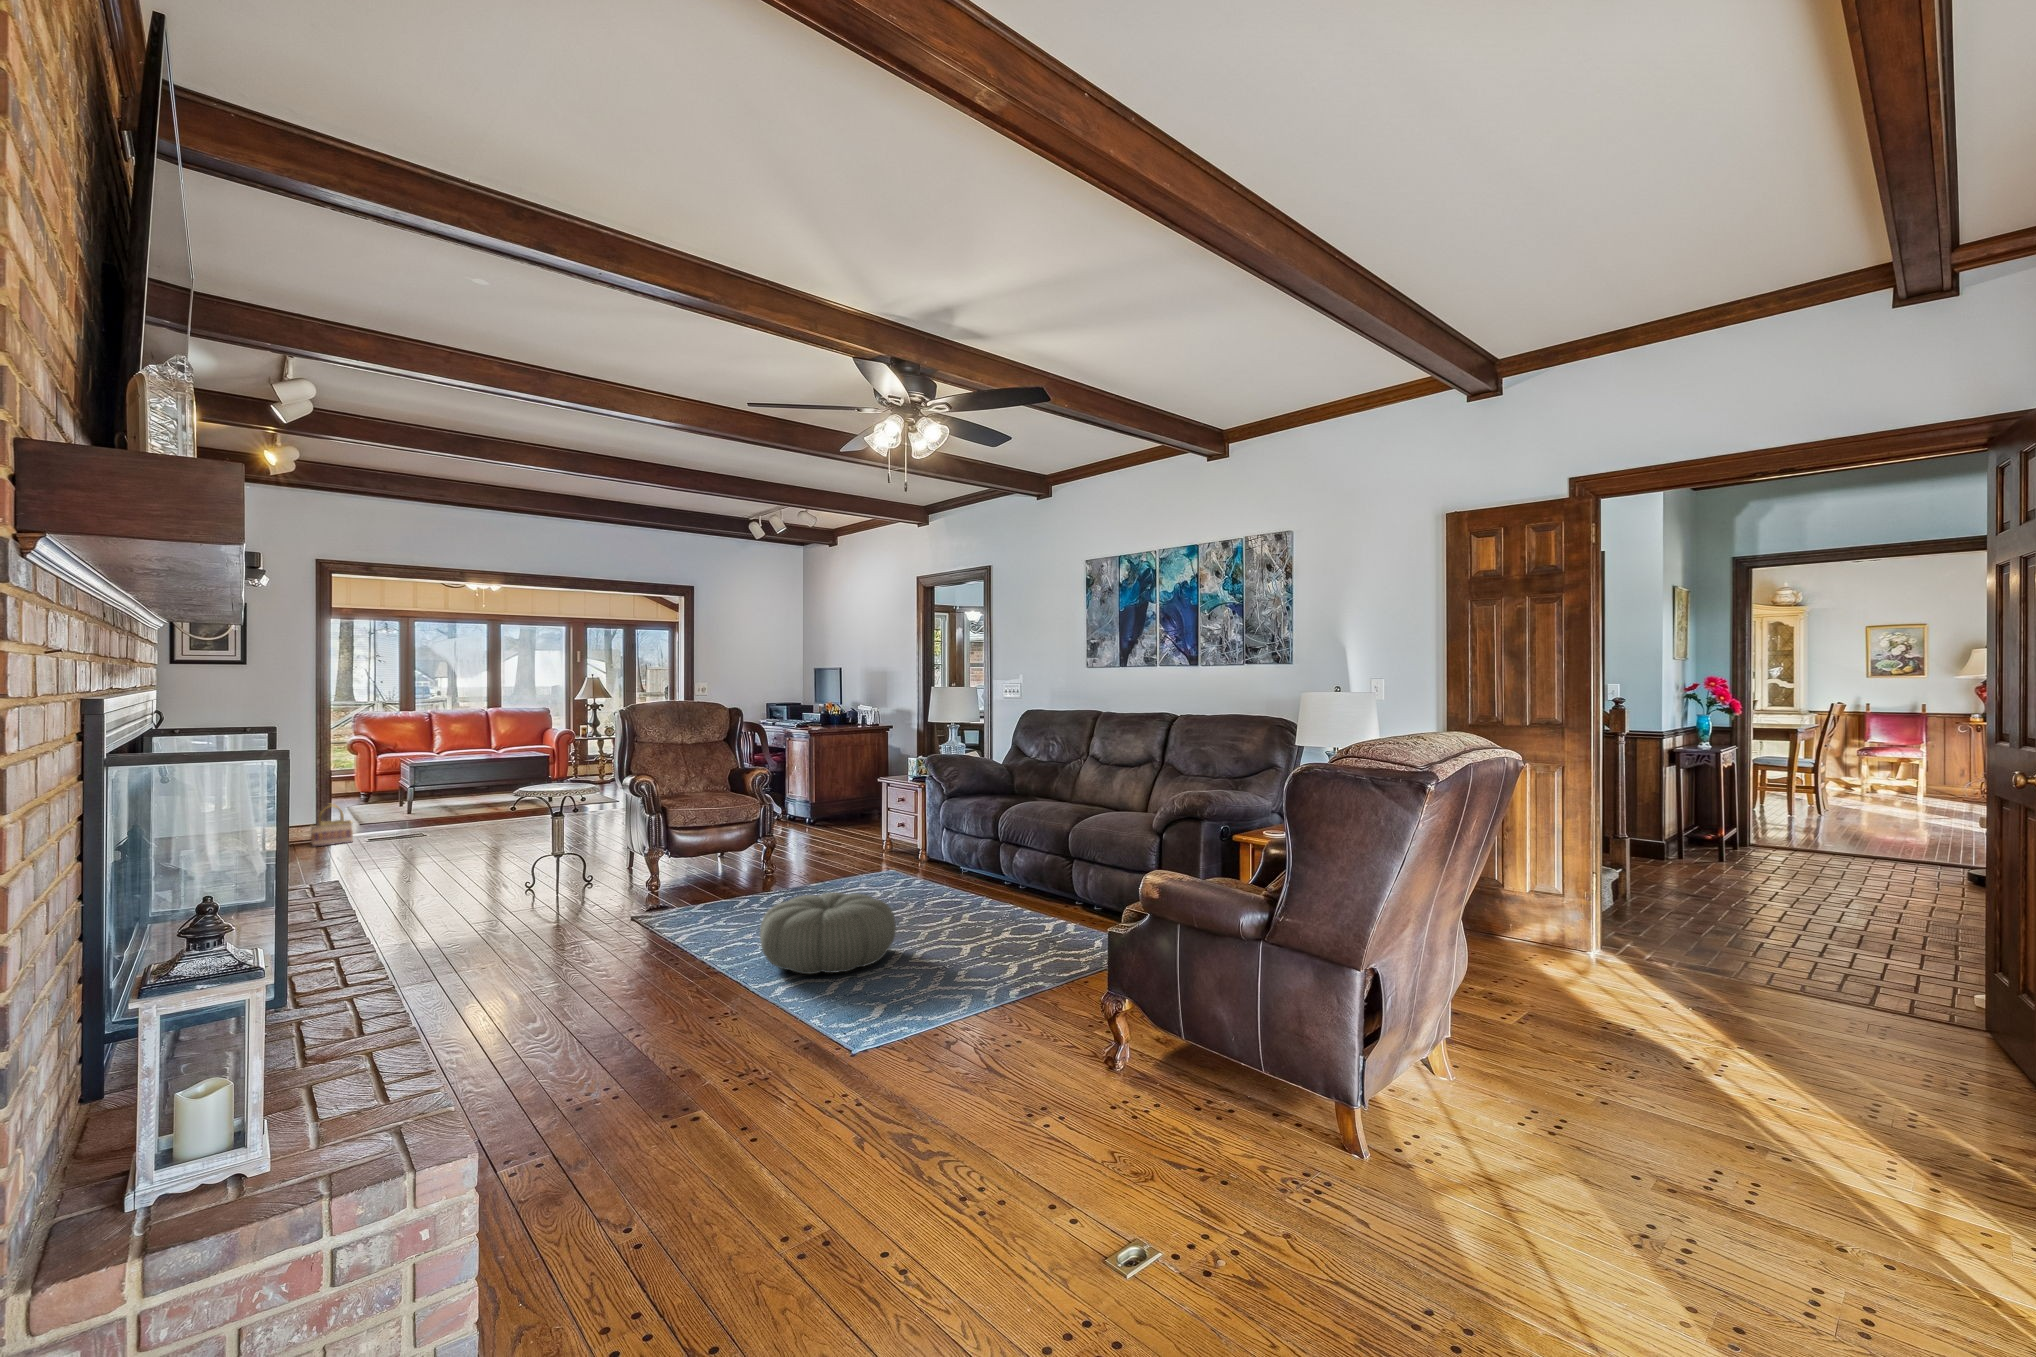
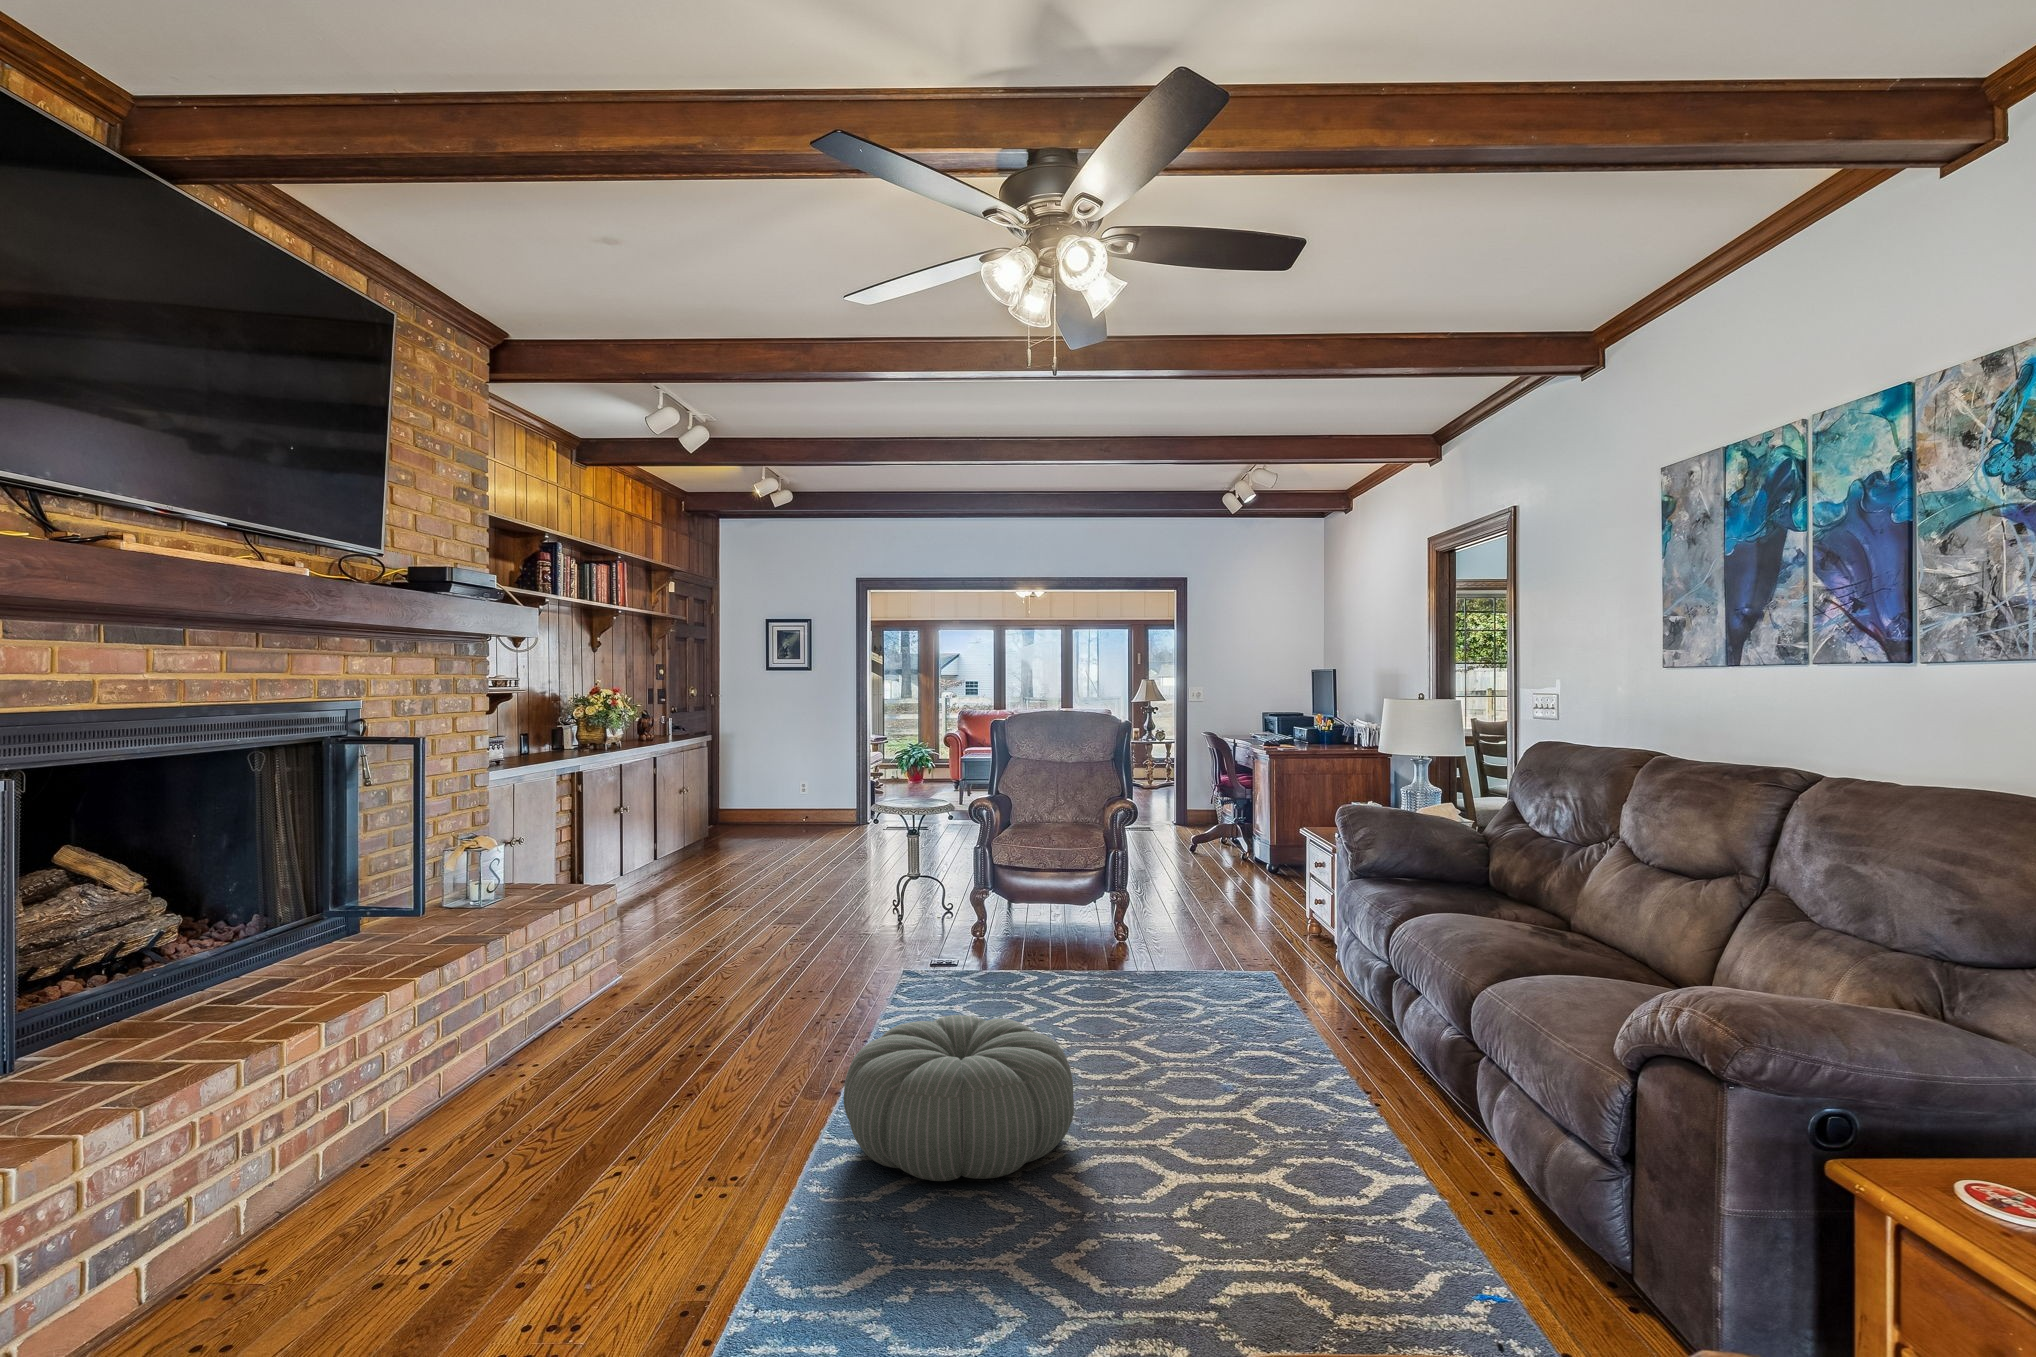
basket: present [311,804,353,846] -> none [808,790,844,830]

